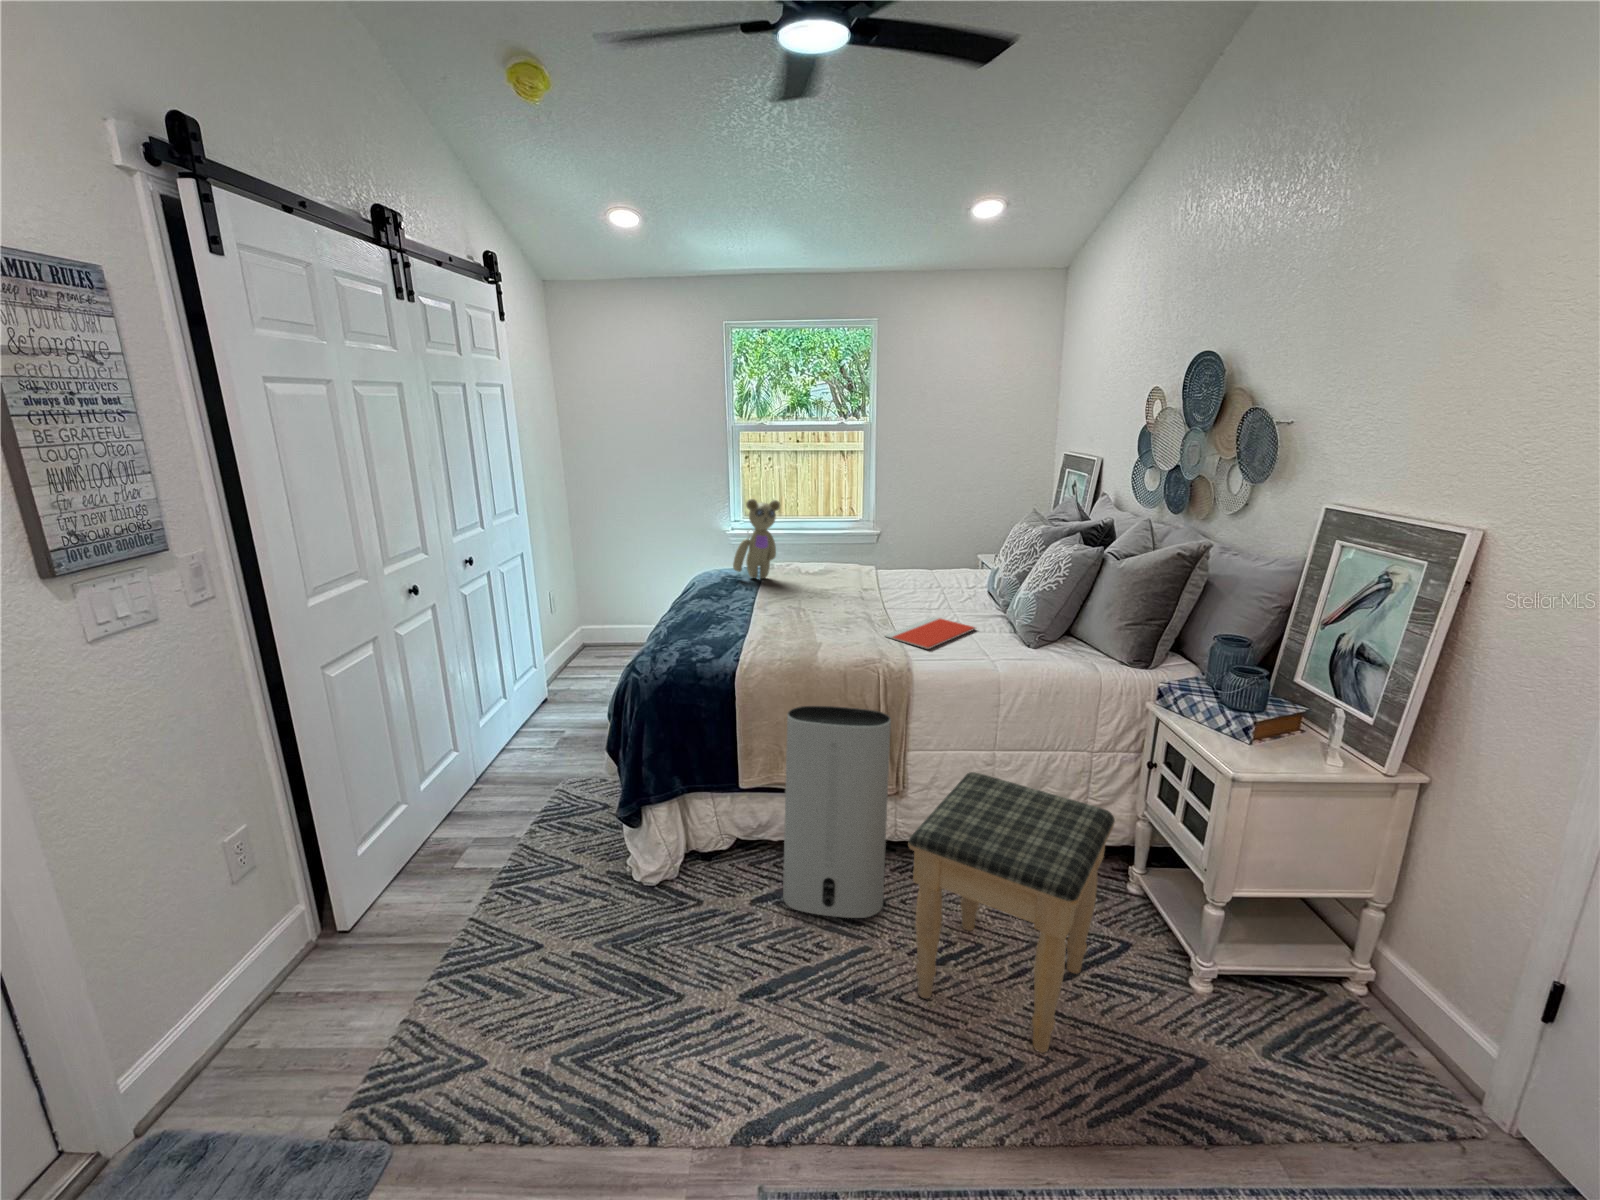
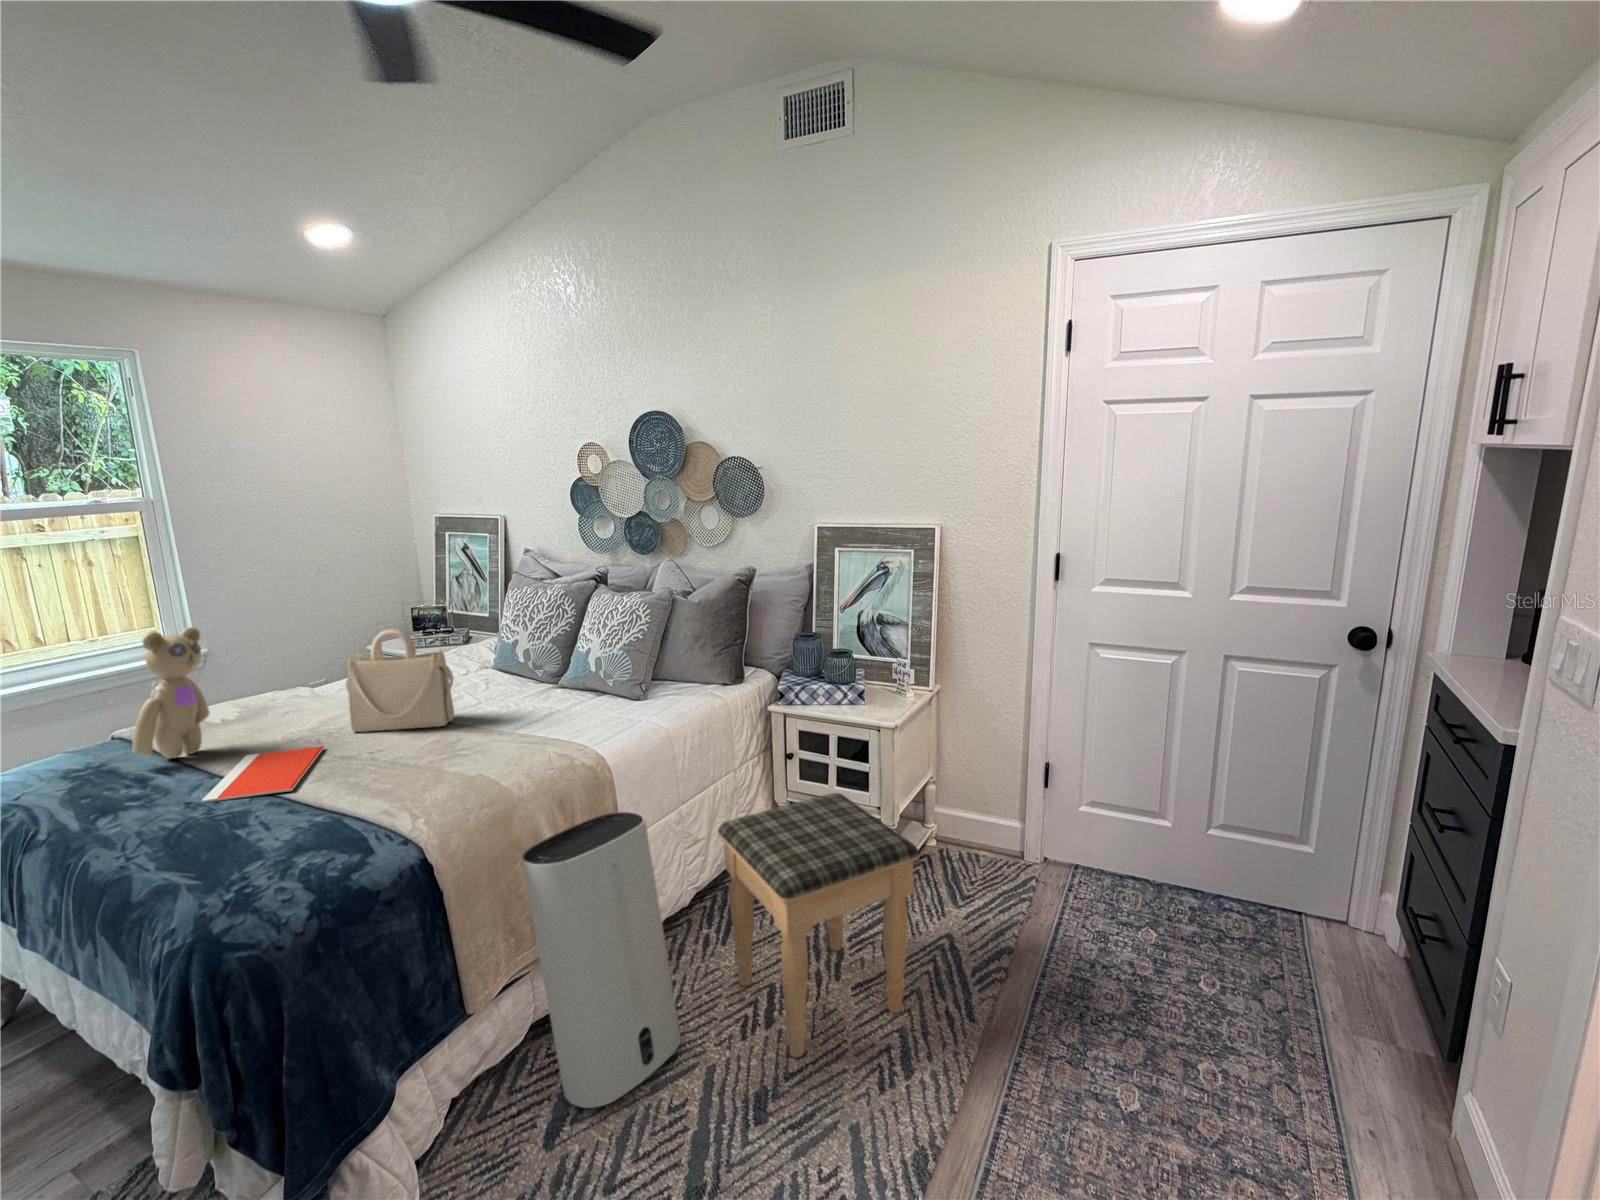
handbag: none [835,527,899,610] -> present [346,629,454,732]
notebook: present [885,617,976,649] -> present [201,746,324,803]

